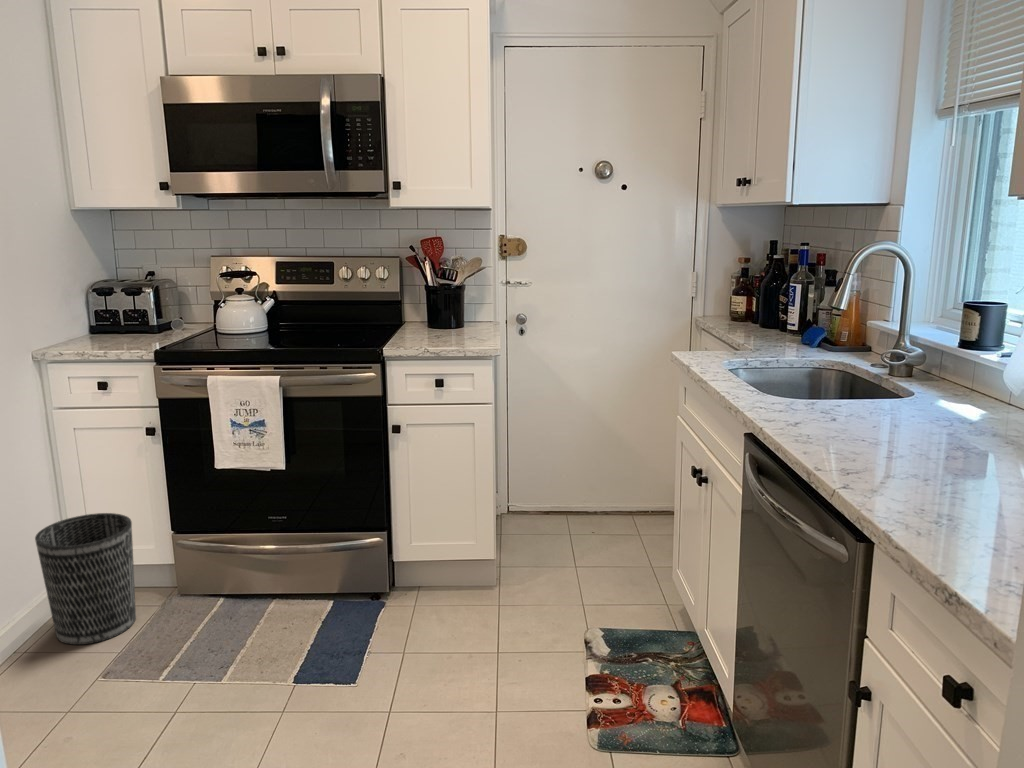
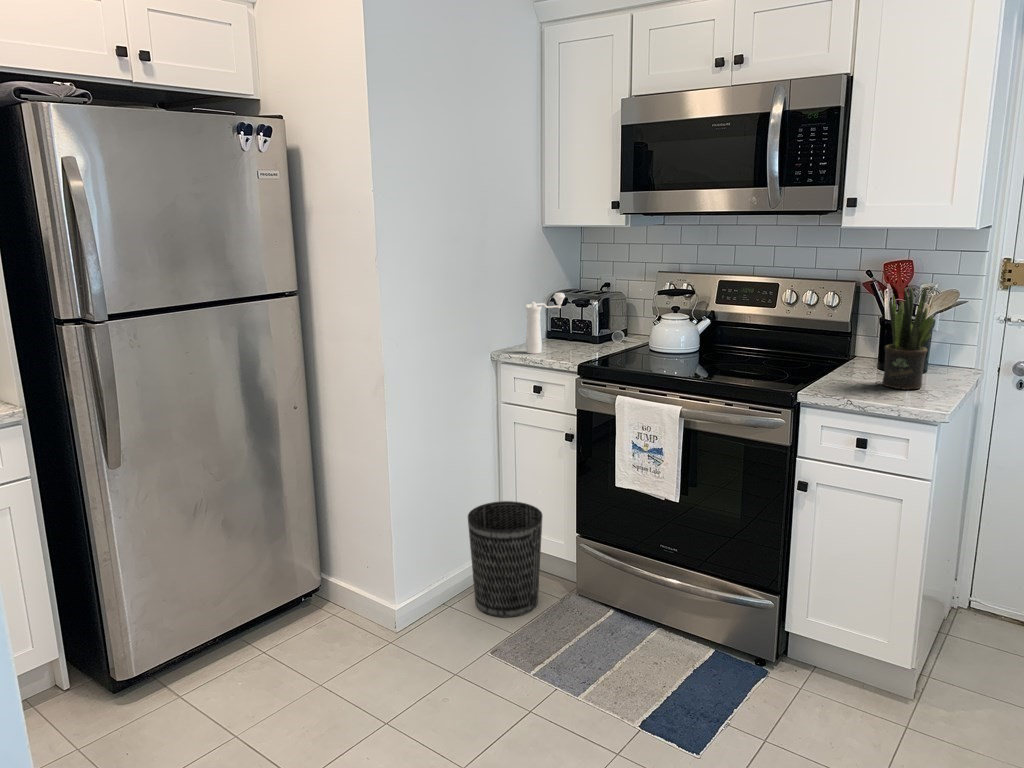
potted plant: none [439,255,475,339] -> present [882,287,934,390]
pepper mill: none [73,279,118,347] -> present [526,293,565,354]

